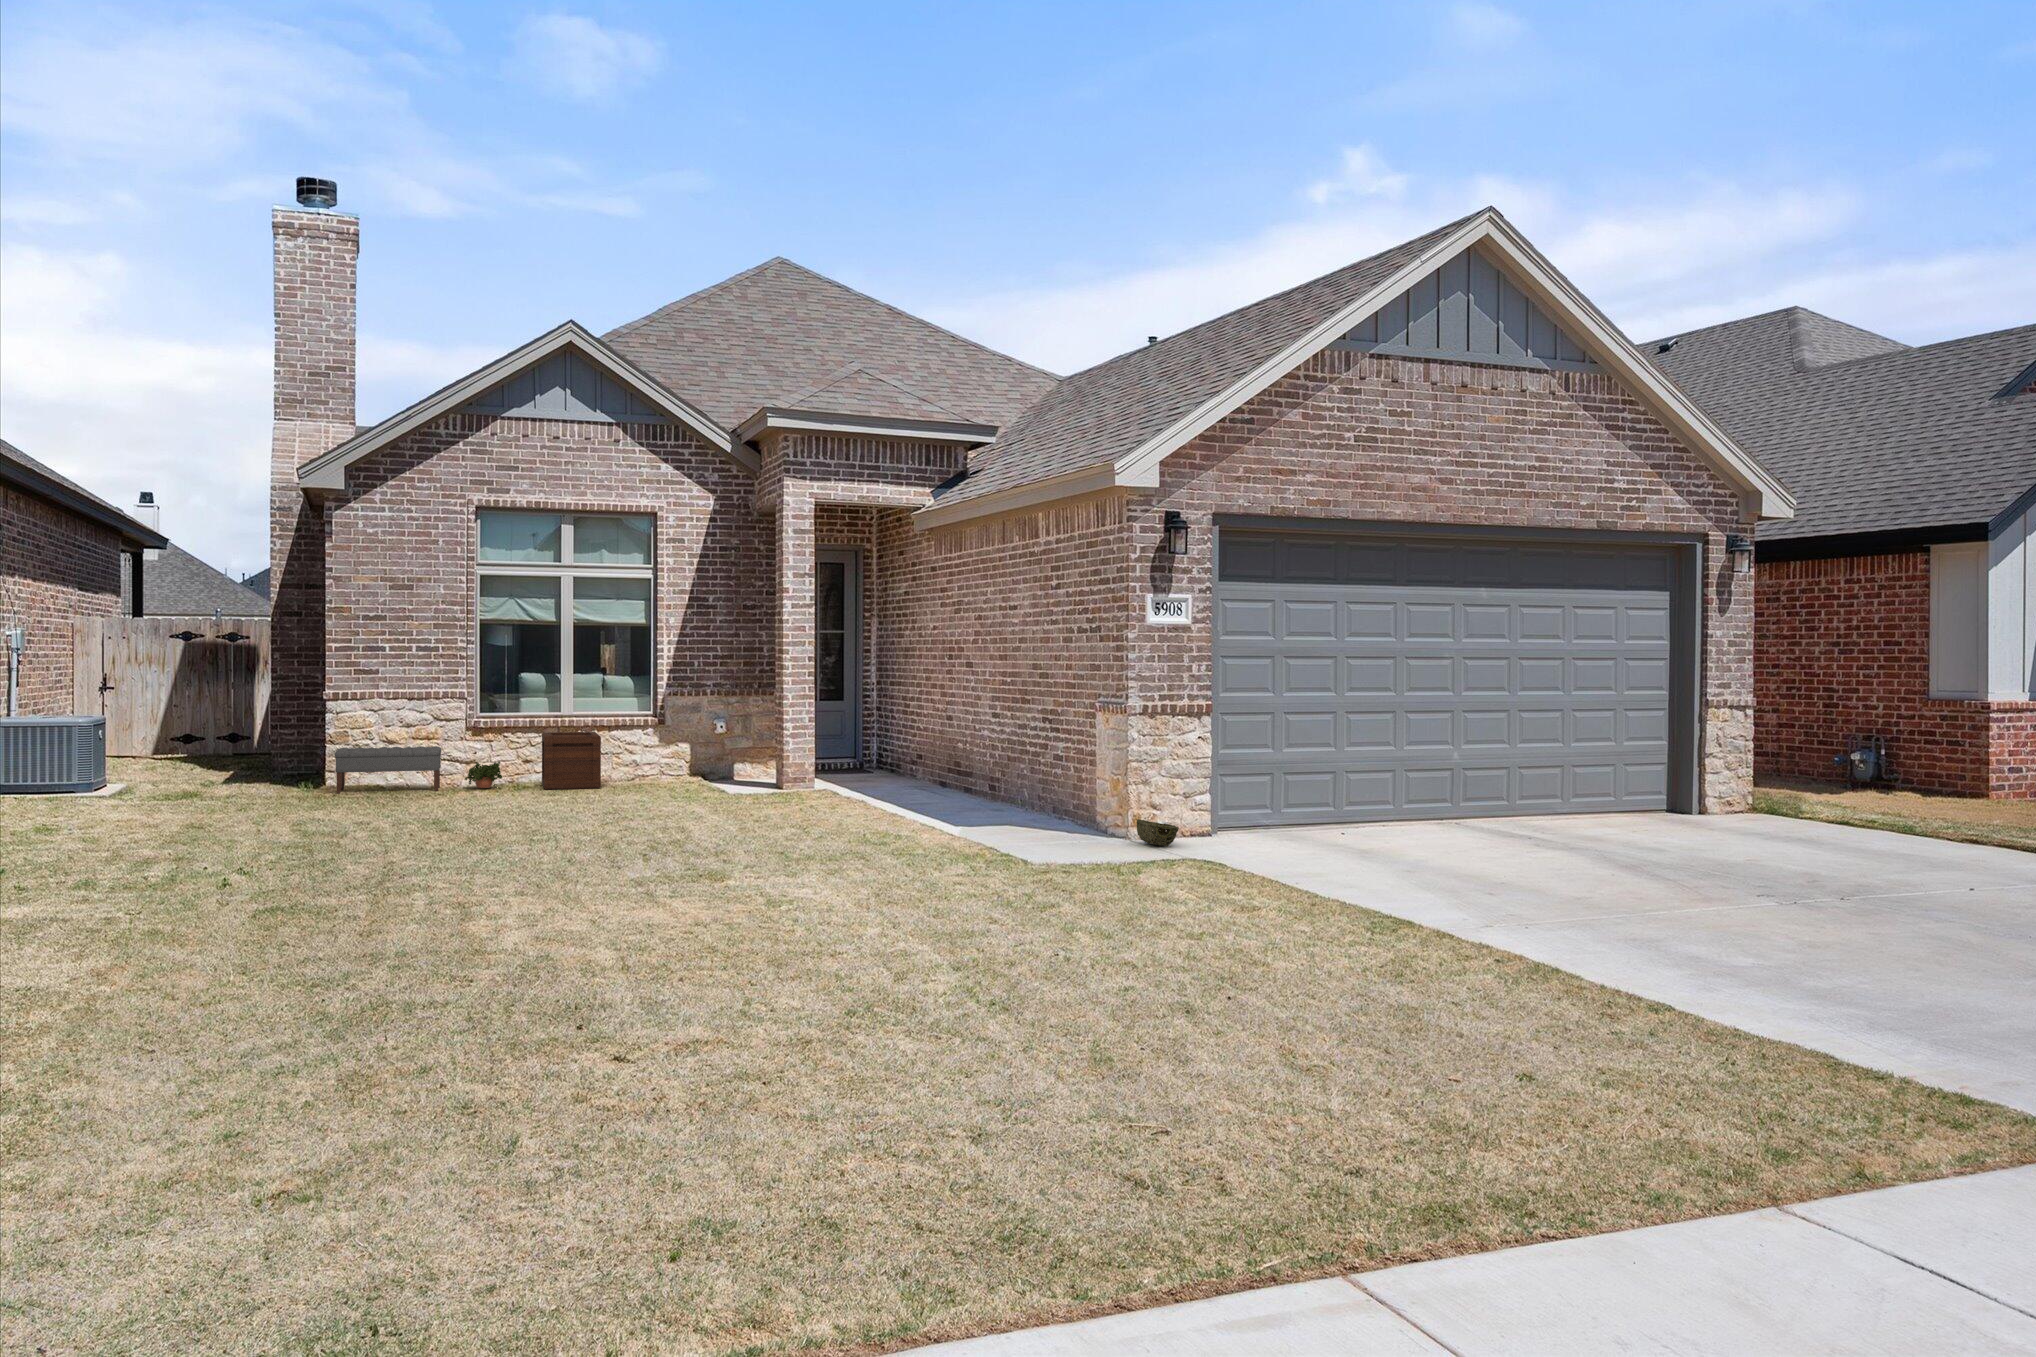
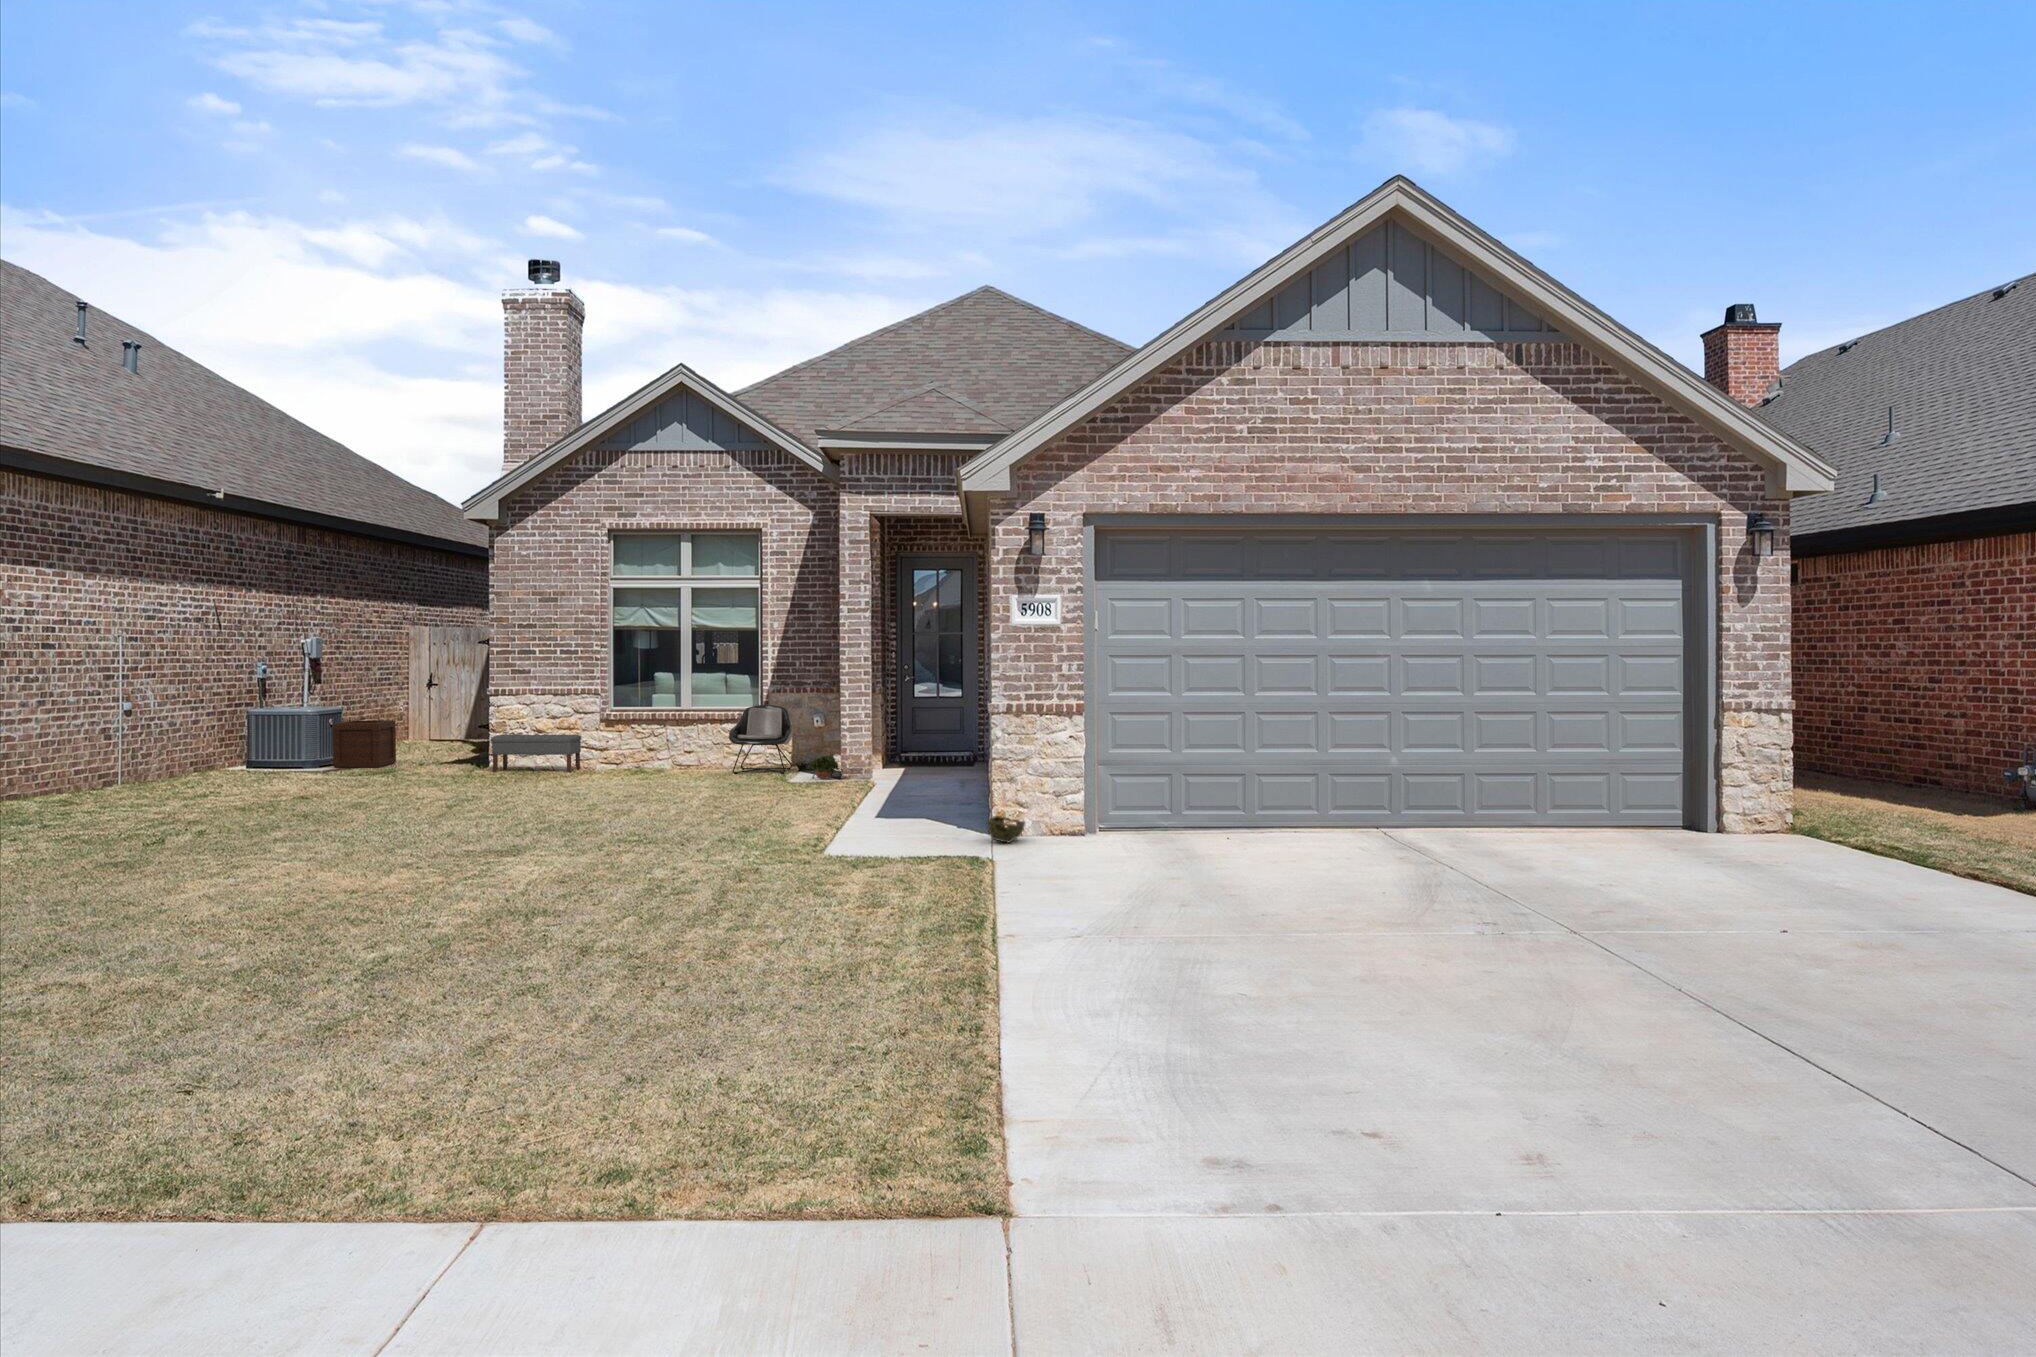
lounge chair: none [637,709,708,788] -> present [729,705,793,774]
wooden crate: present [542,732,601,790] -> present [333,720,396,768]
potted plant: present [465,761,502,788] -> present [806,755,843,778]

